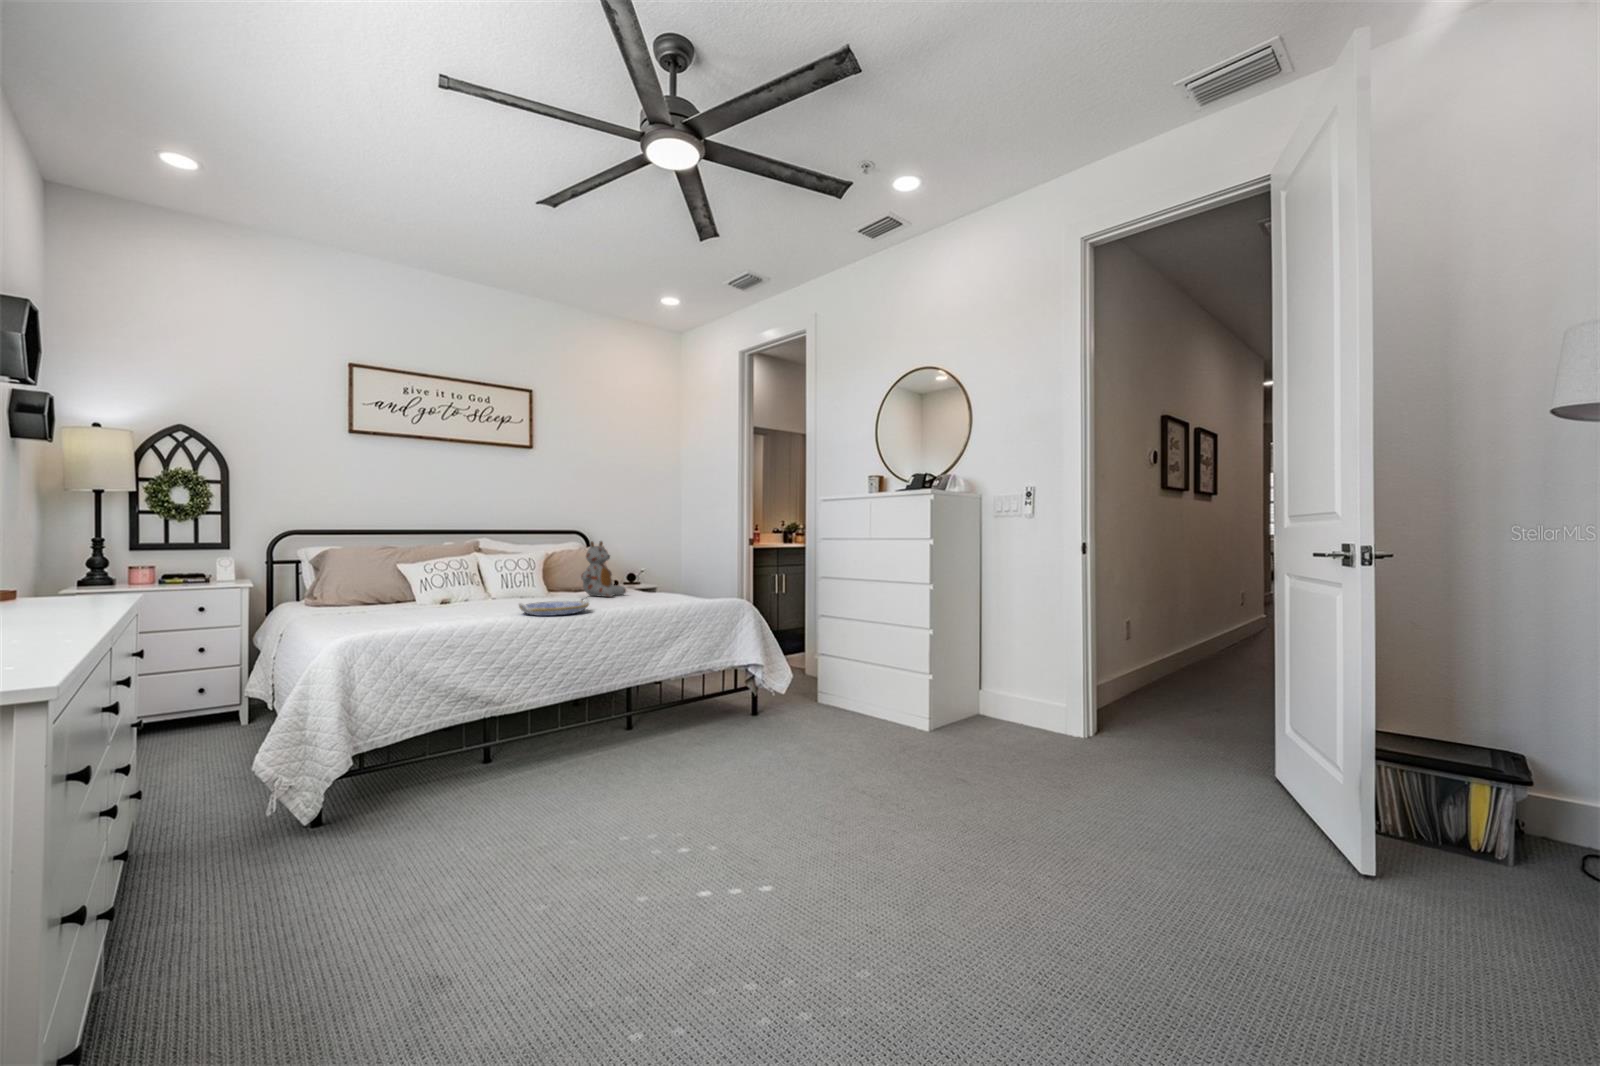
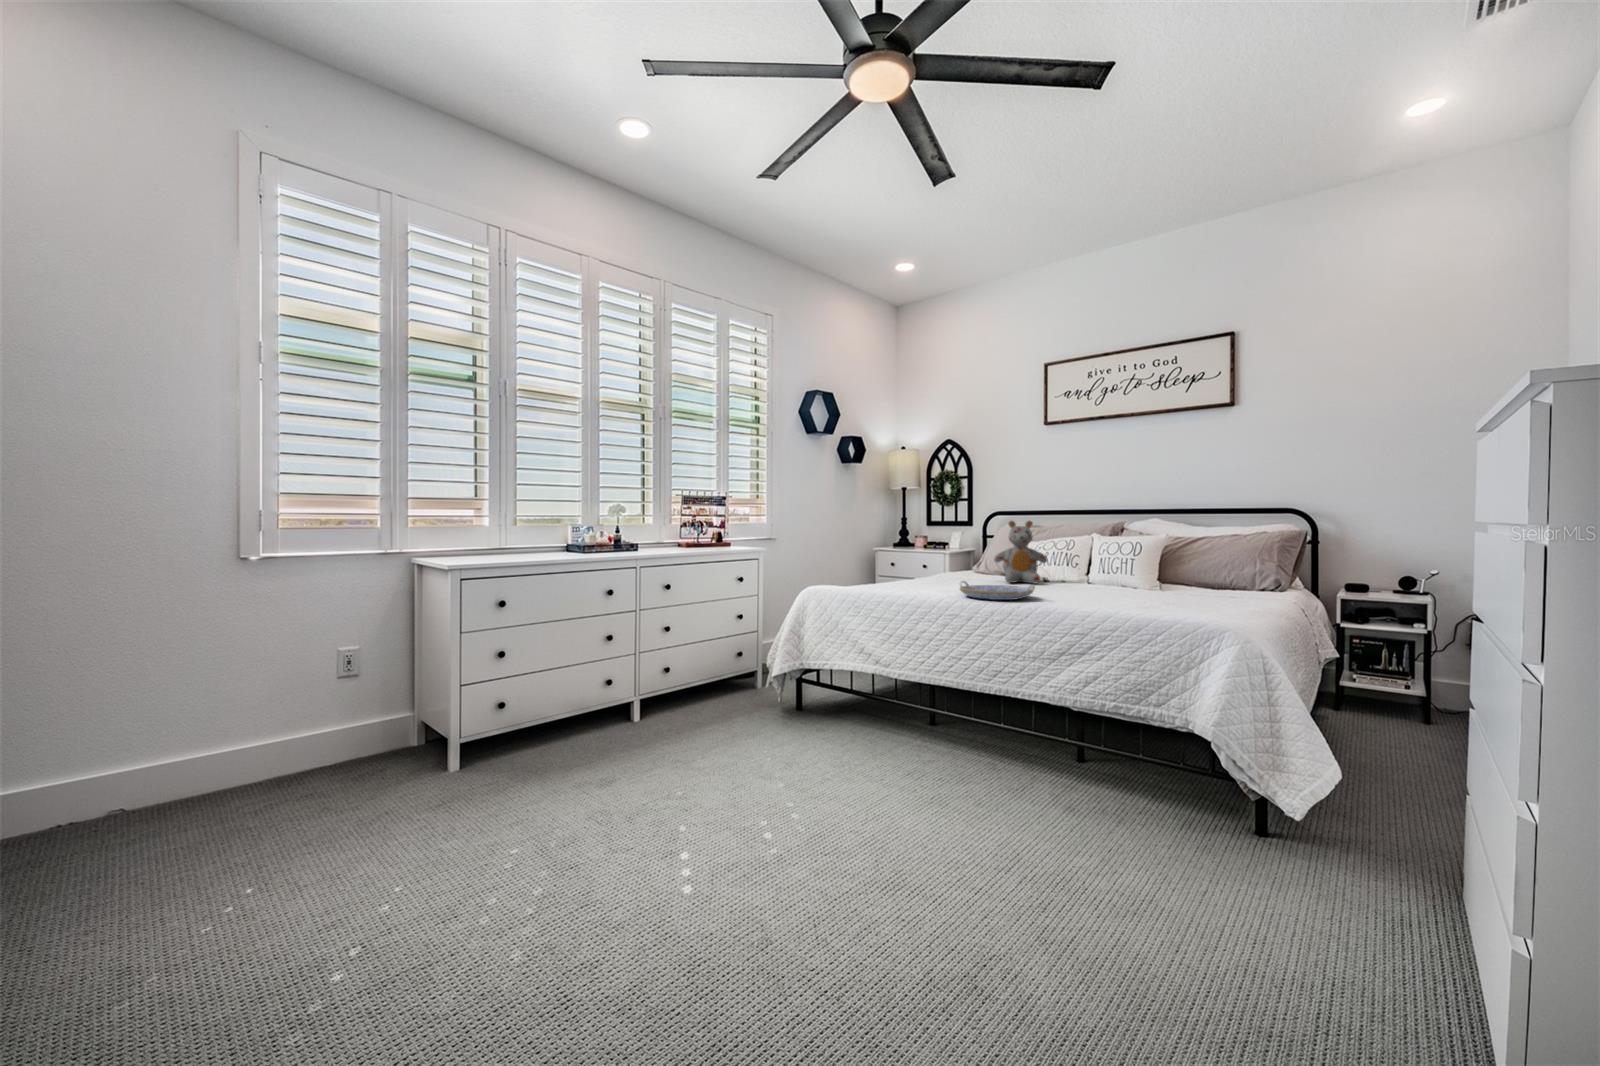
stuffed bear: present [581,541,626,597] -> present [994,521,1047,583]

